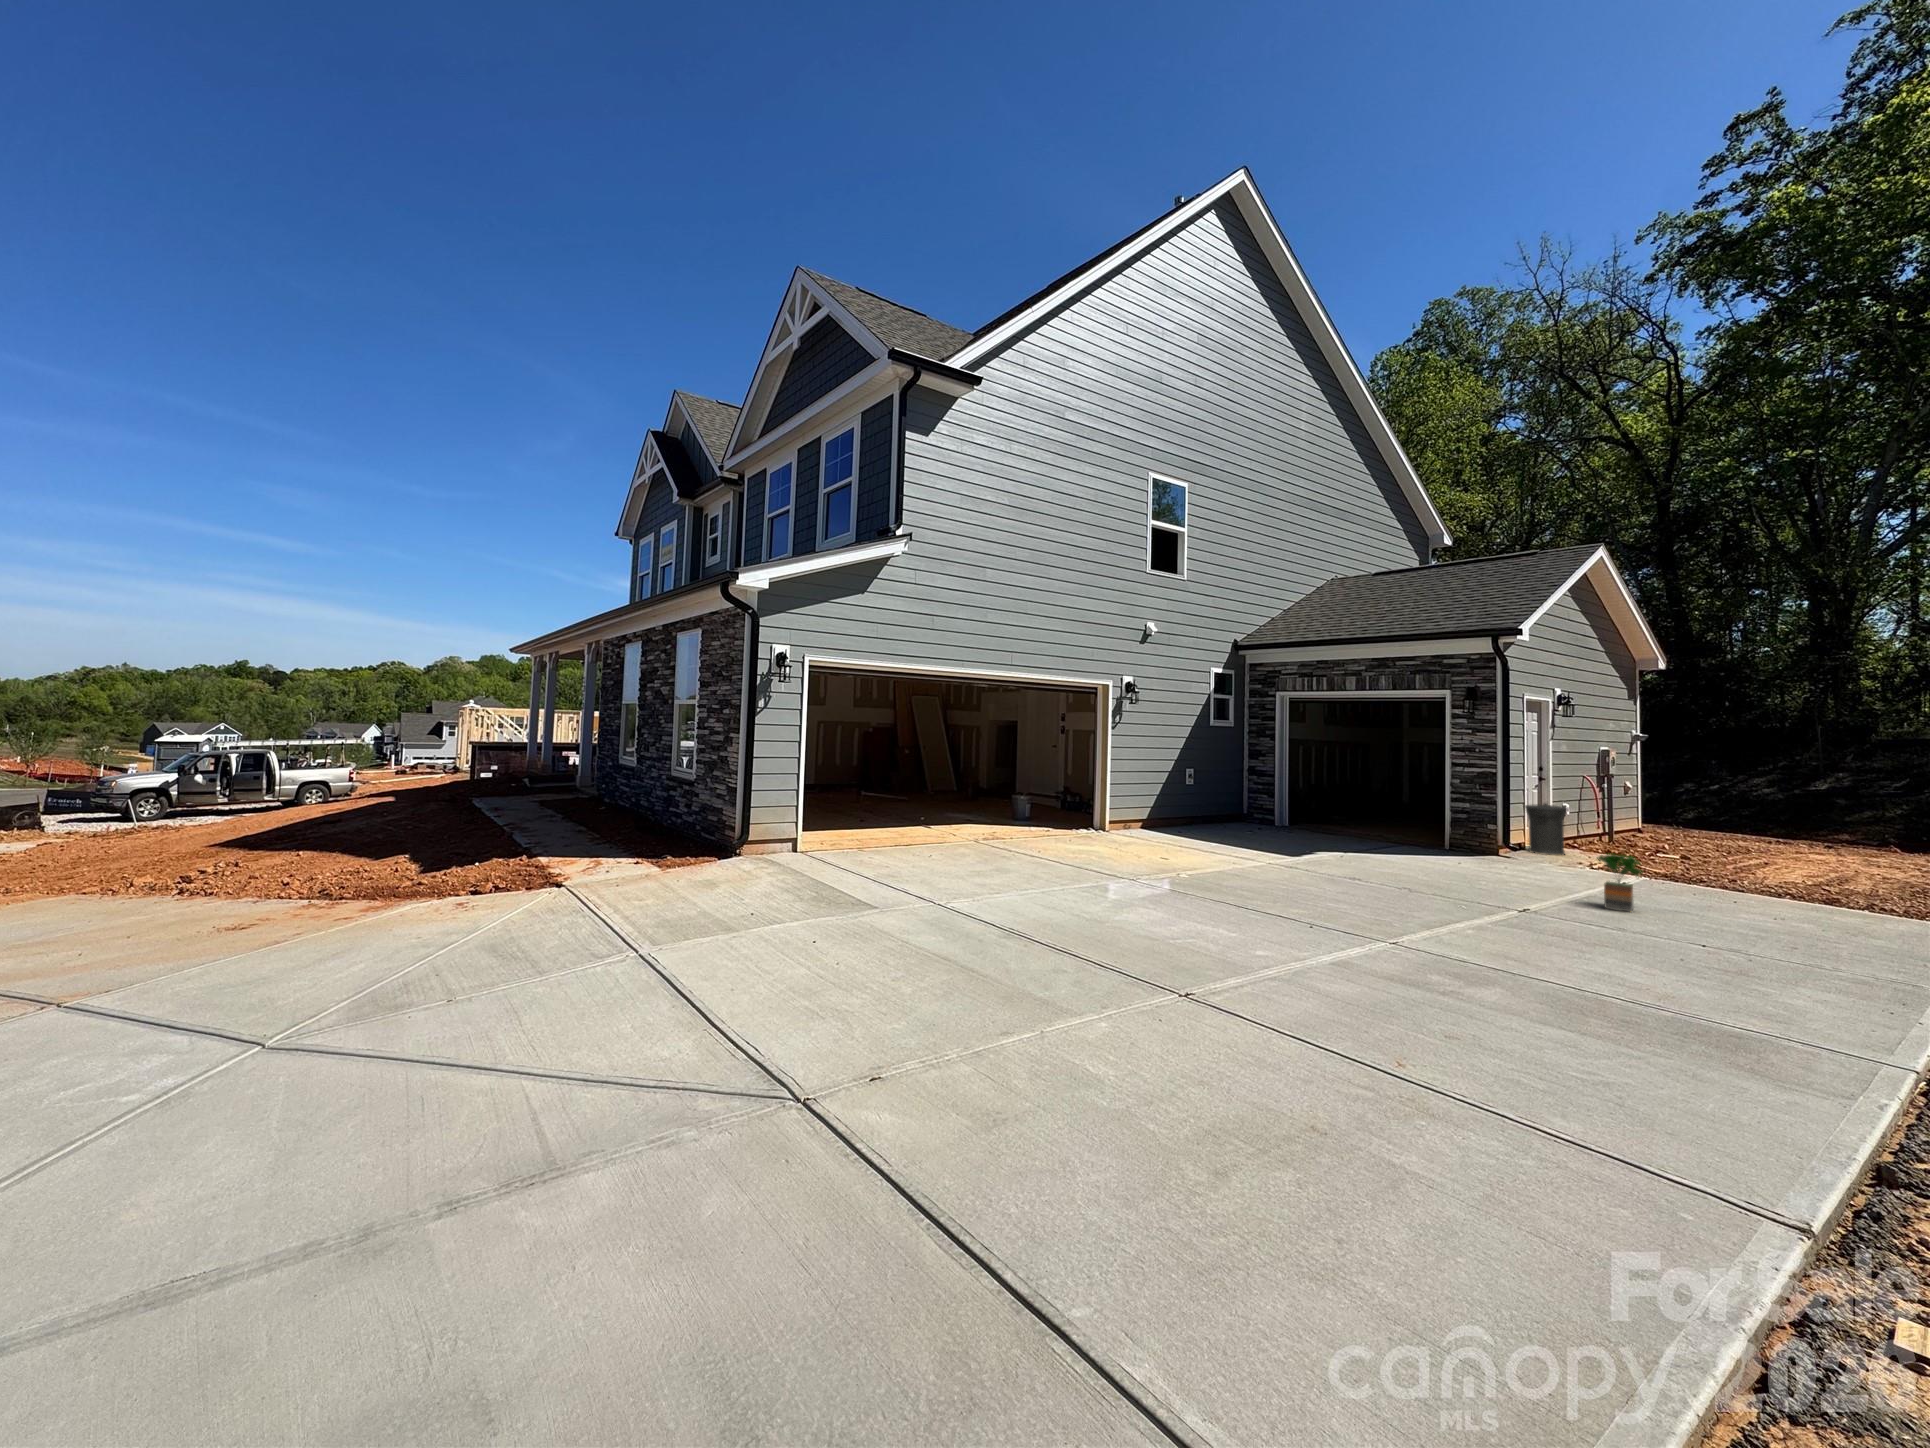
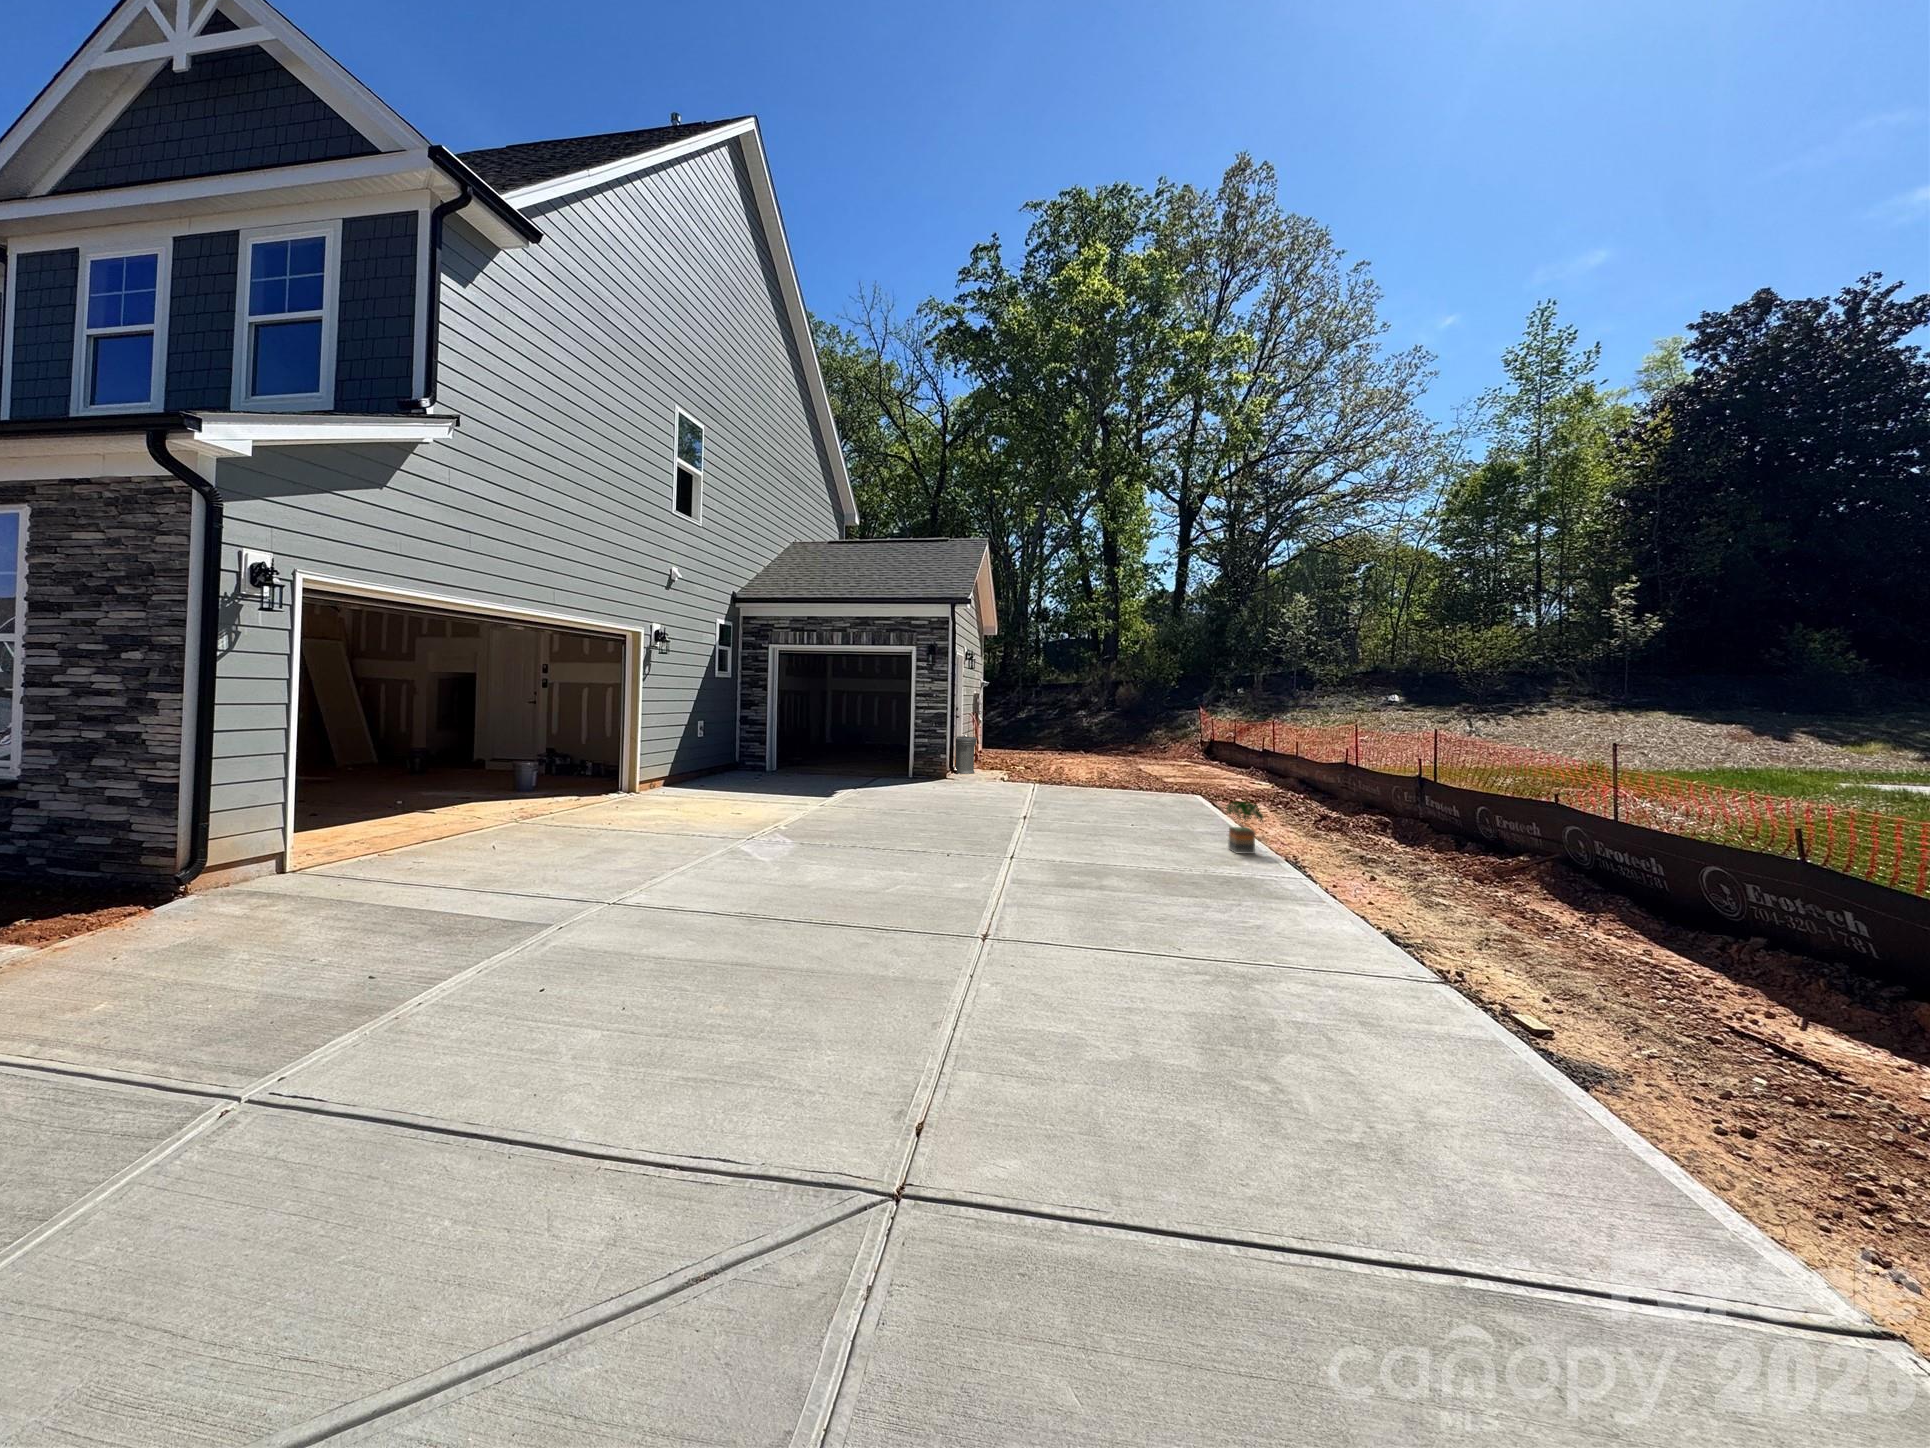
potted tree: present [1597,854,1643,912] -> present [1226,801,1263,854]

